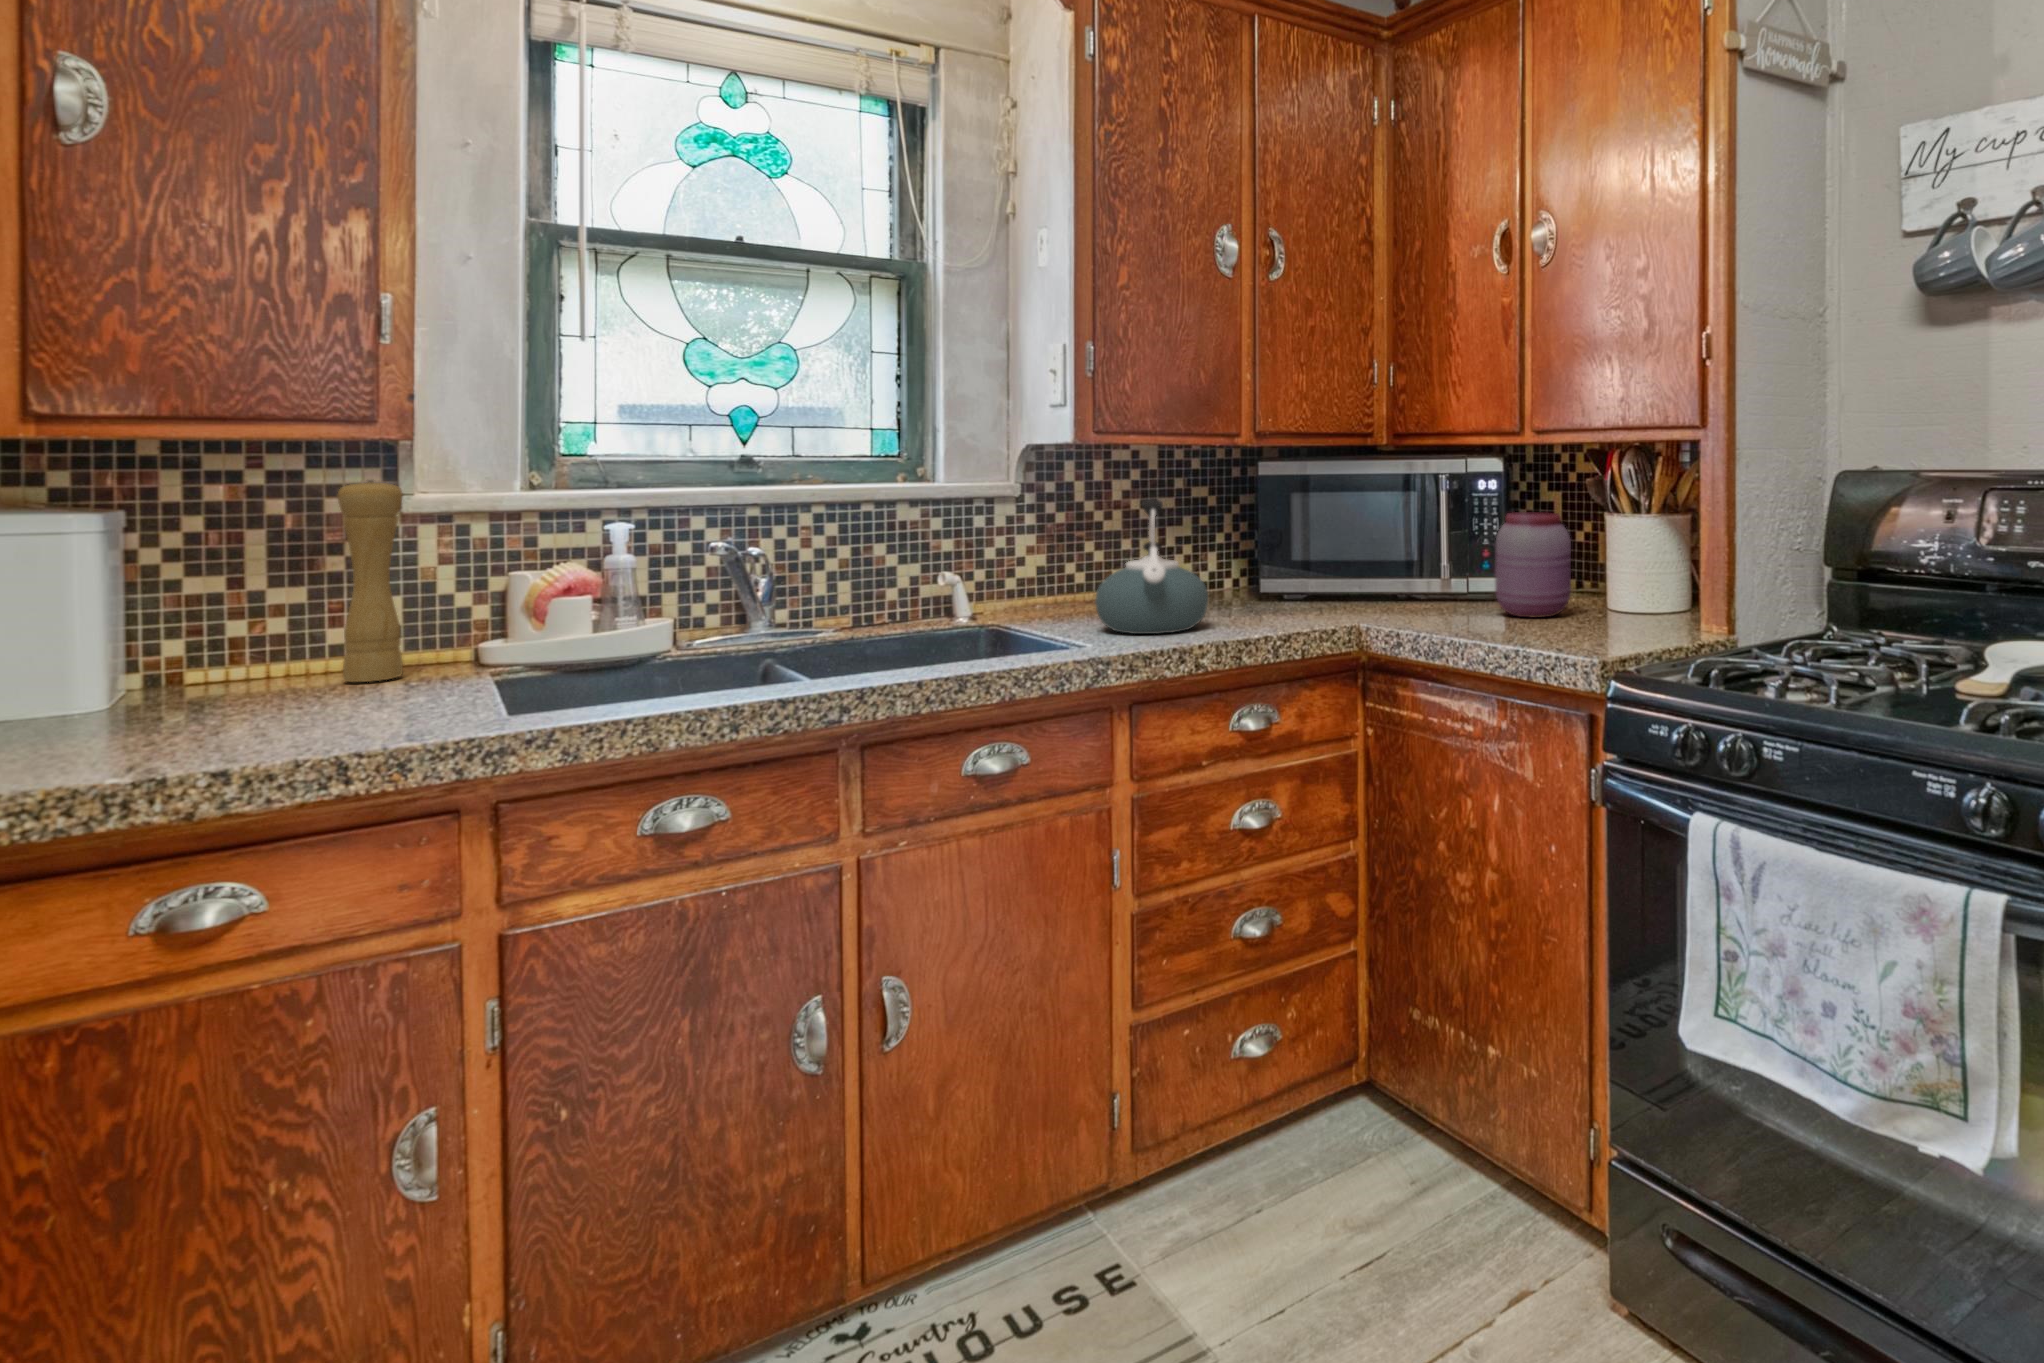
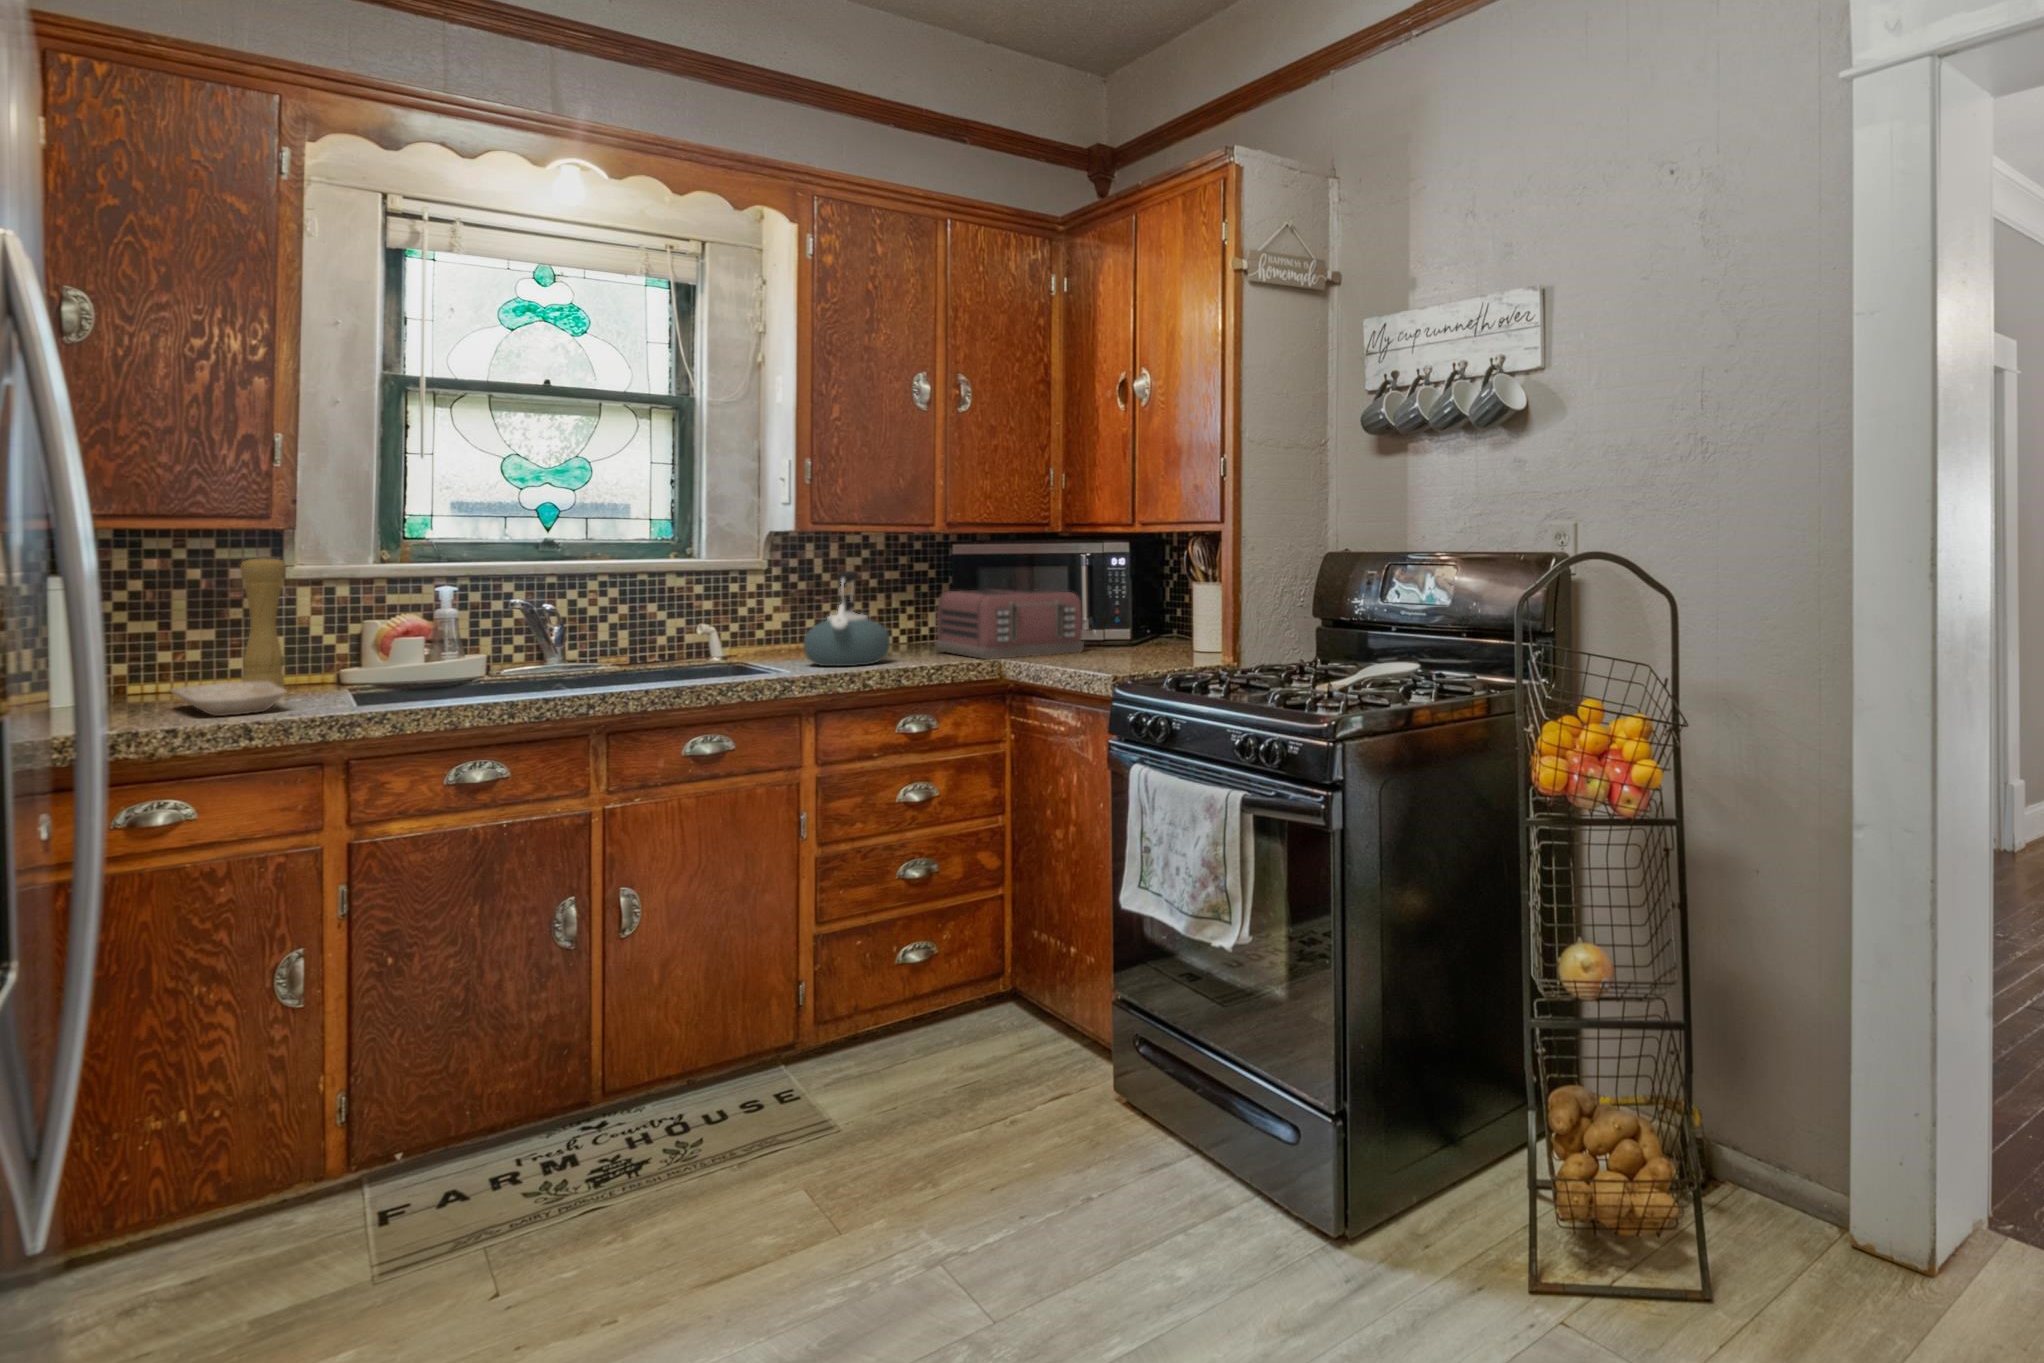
jar: present [1495,512,1571,618] -> none [1109,581,1163,656]
toaster: none [1242,521,1447,623] -> present [935,589,1084,659]
tray: none [229,669,403,736] -> present [170,681,287,716]

